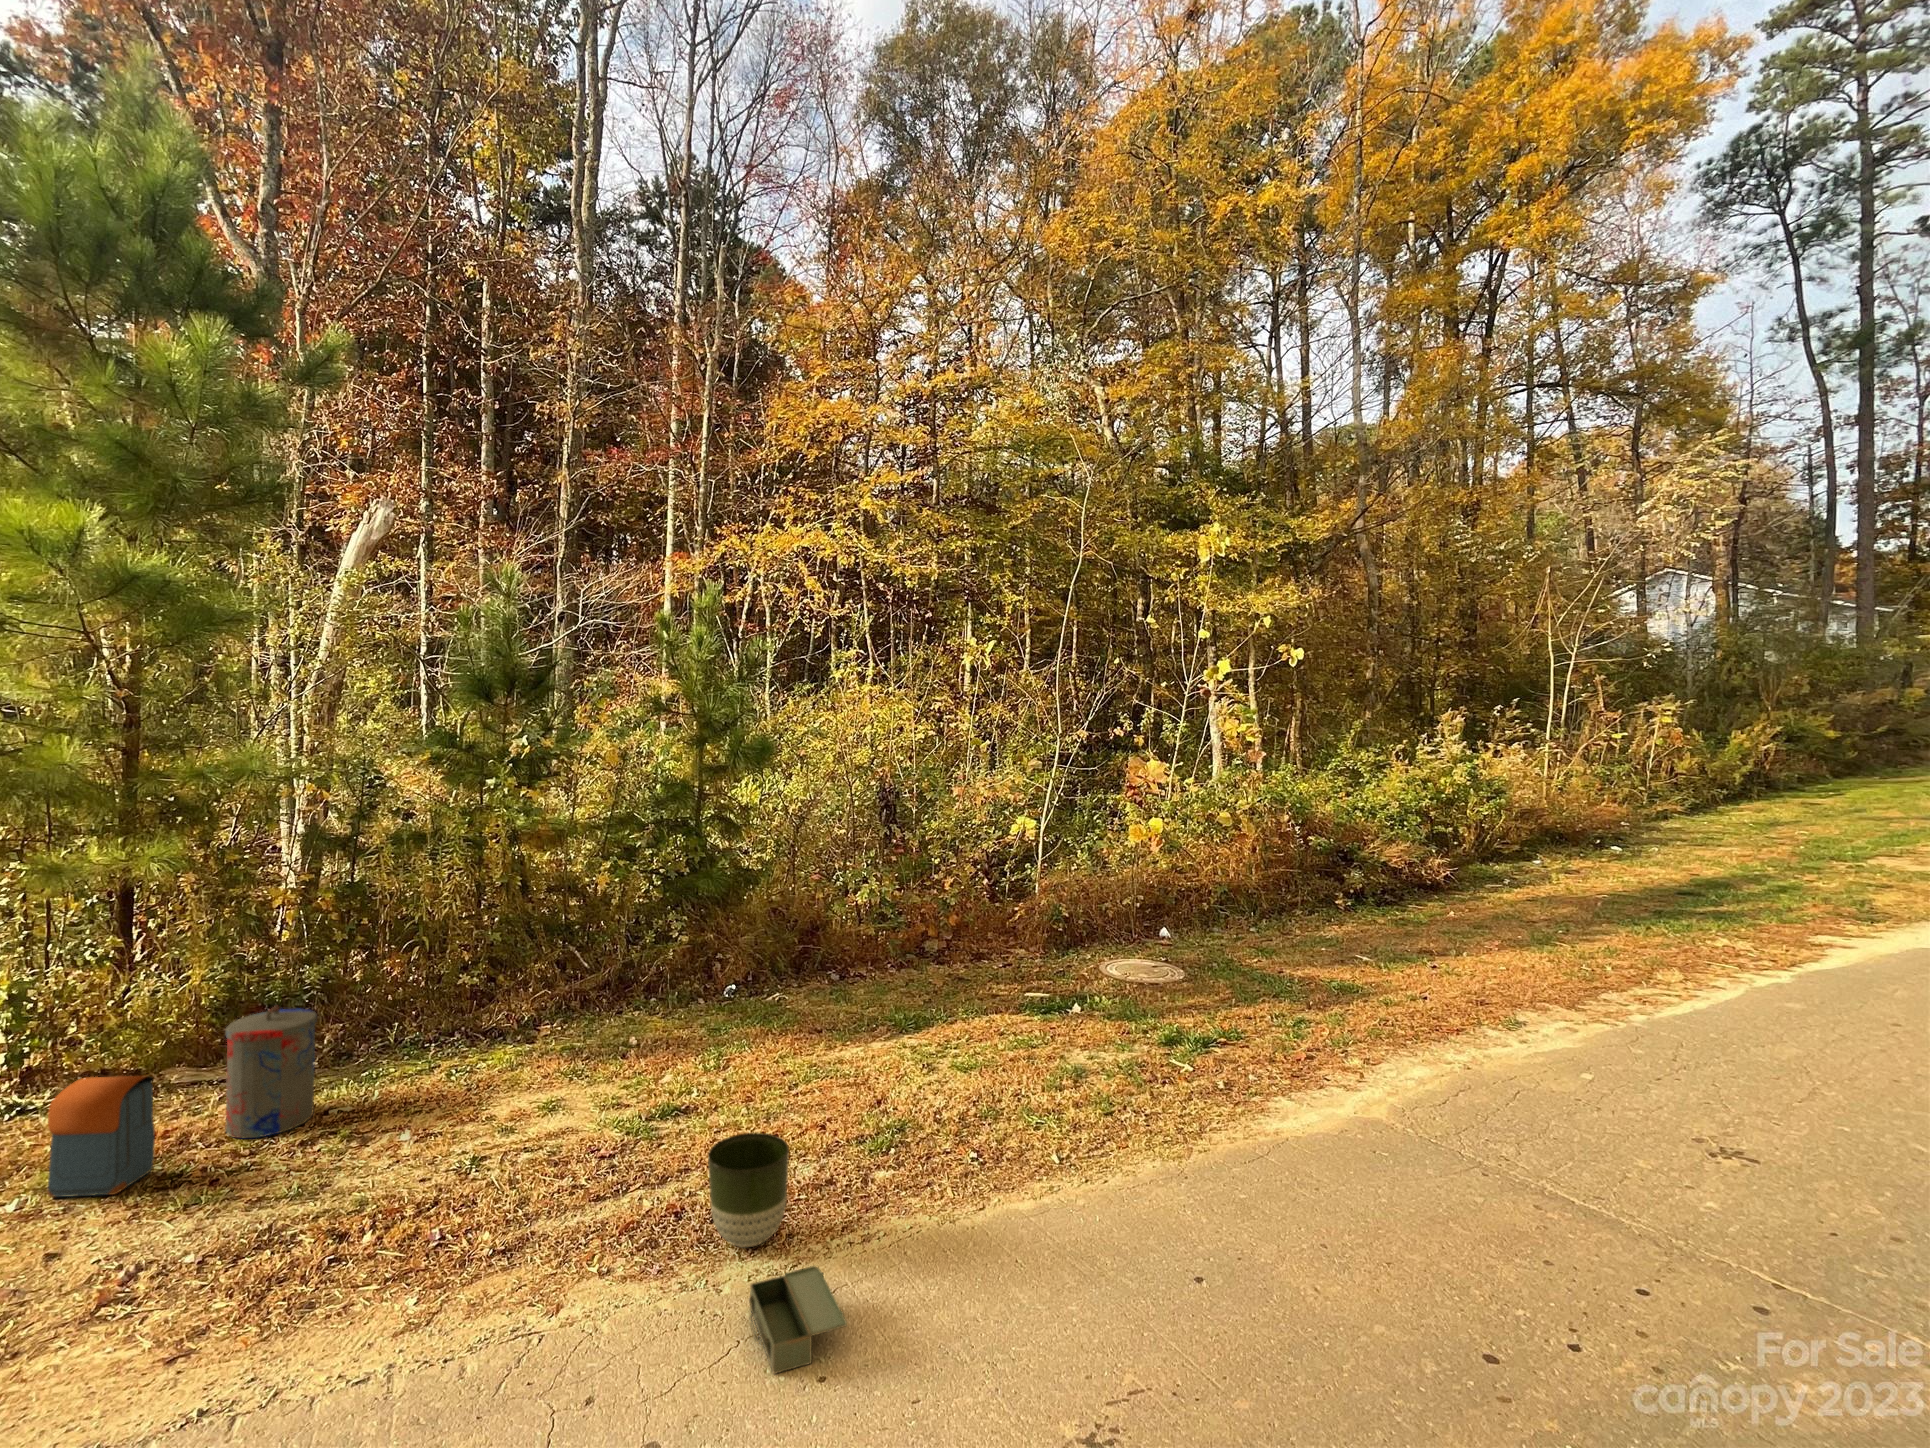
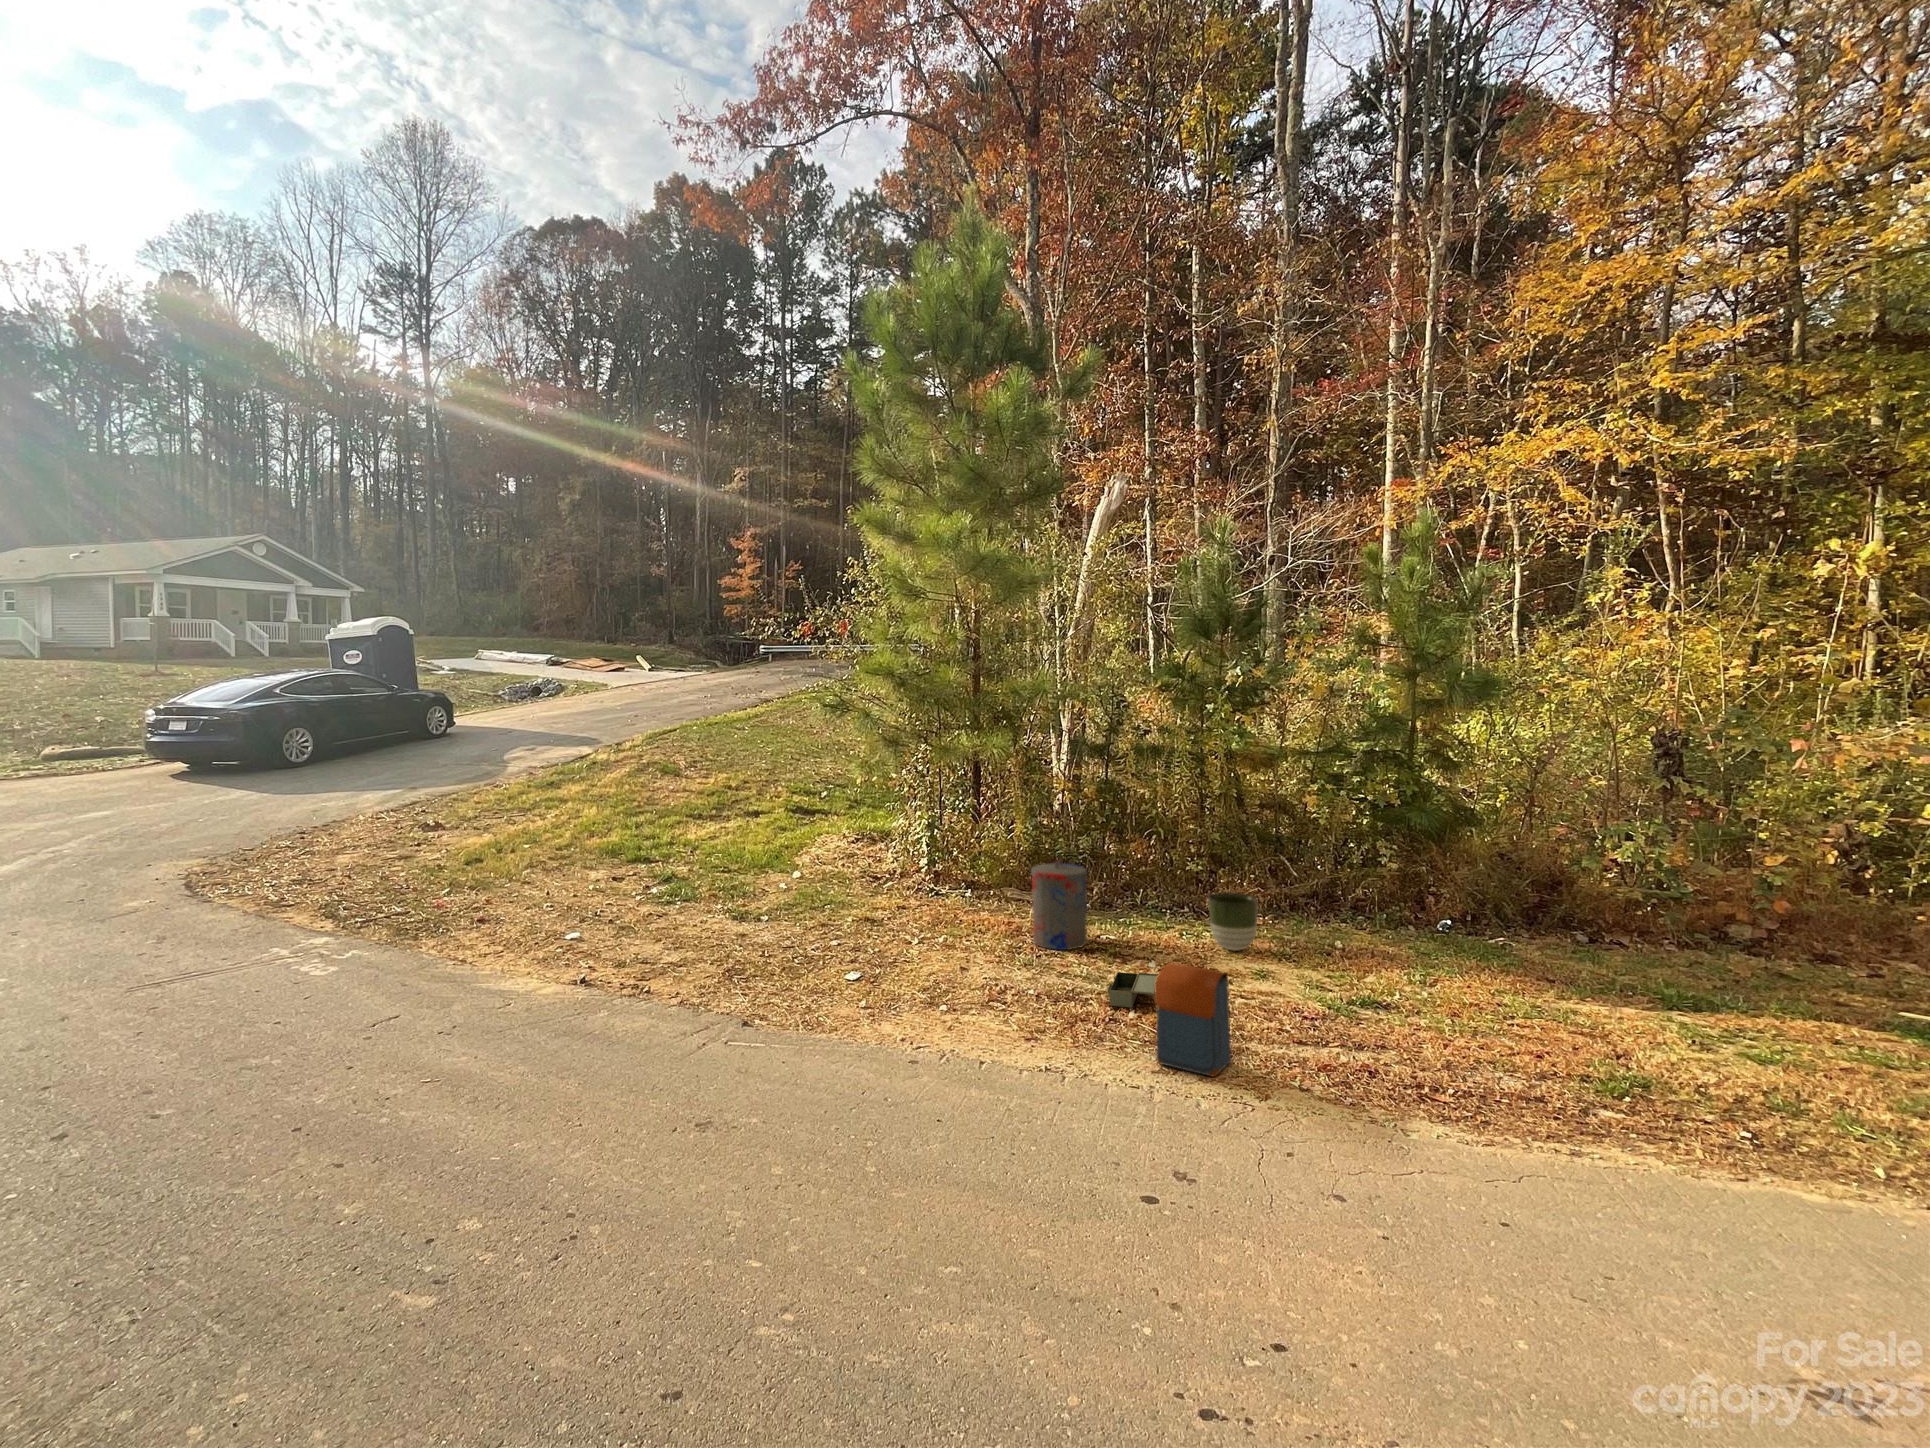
backpack: present [47,1075,155,1197] -> present [1155,963,1231,1077]
planter: present [708,1133,789,1247] -> present [1209,893,1258,951]
toolbox: present [749,1266,847,1374] -> present [1108,972,1158,1008]

